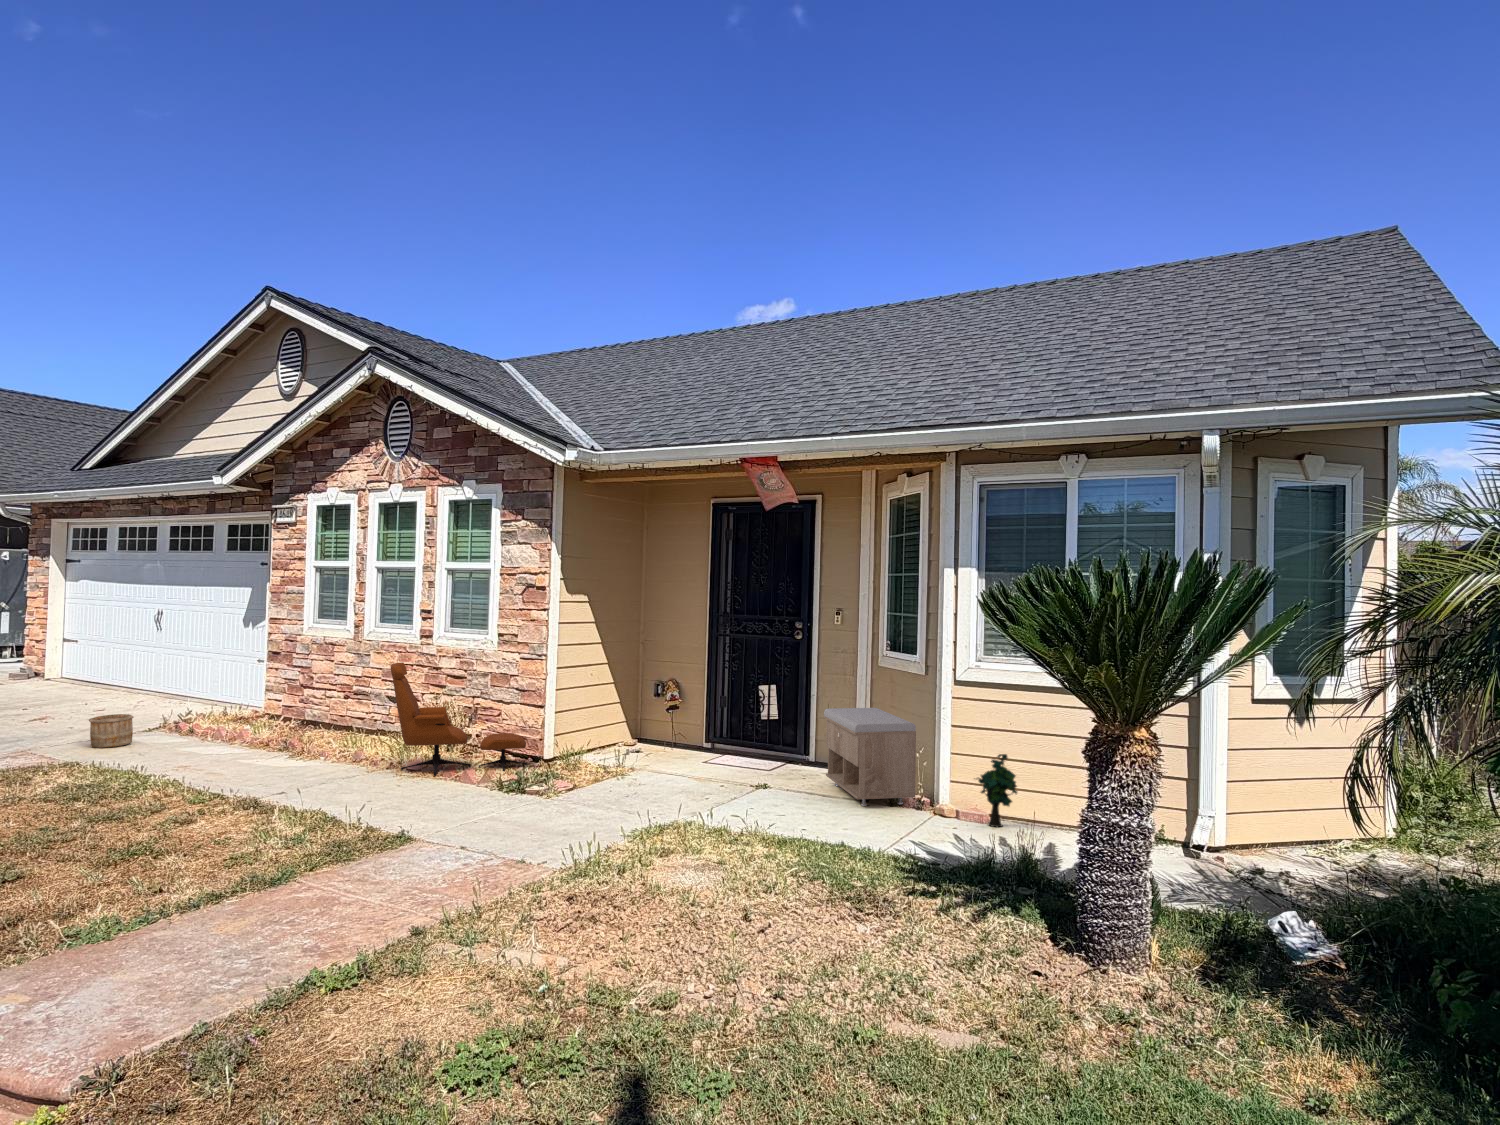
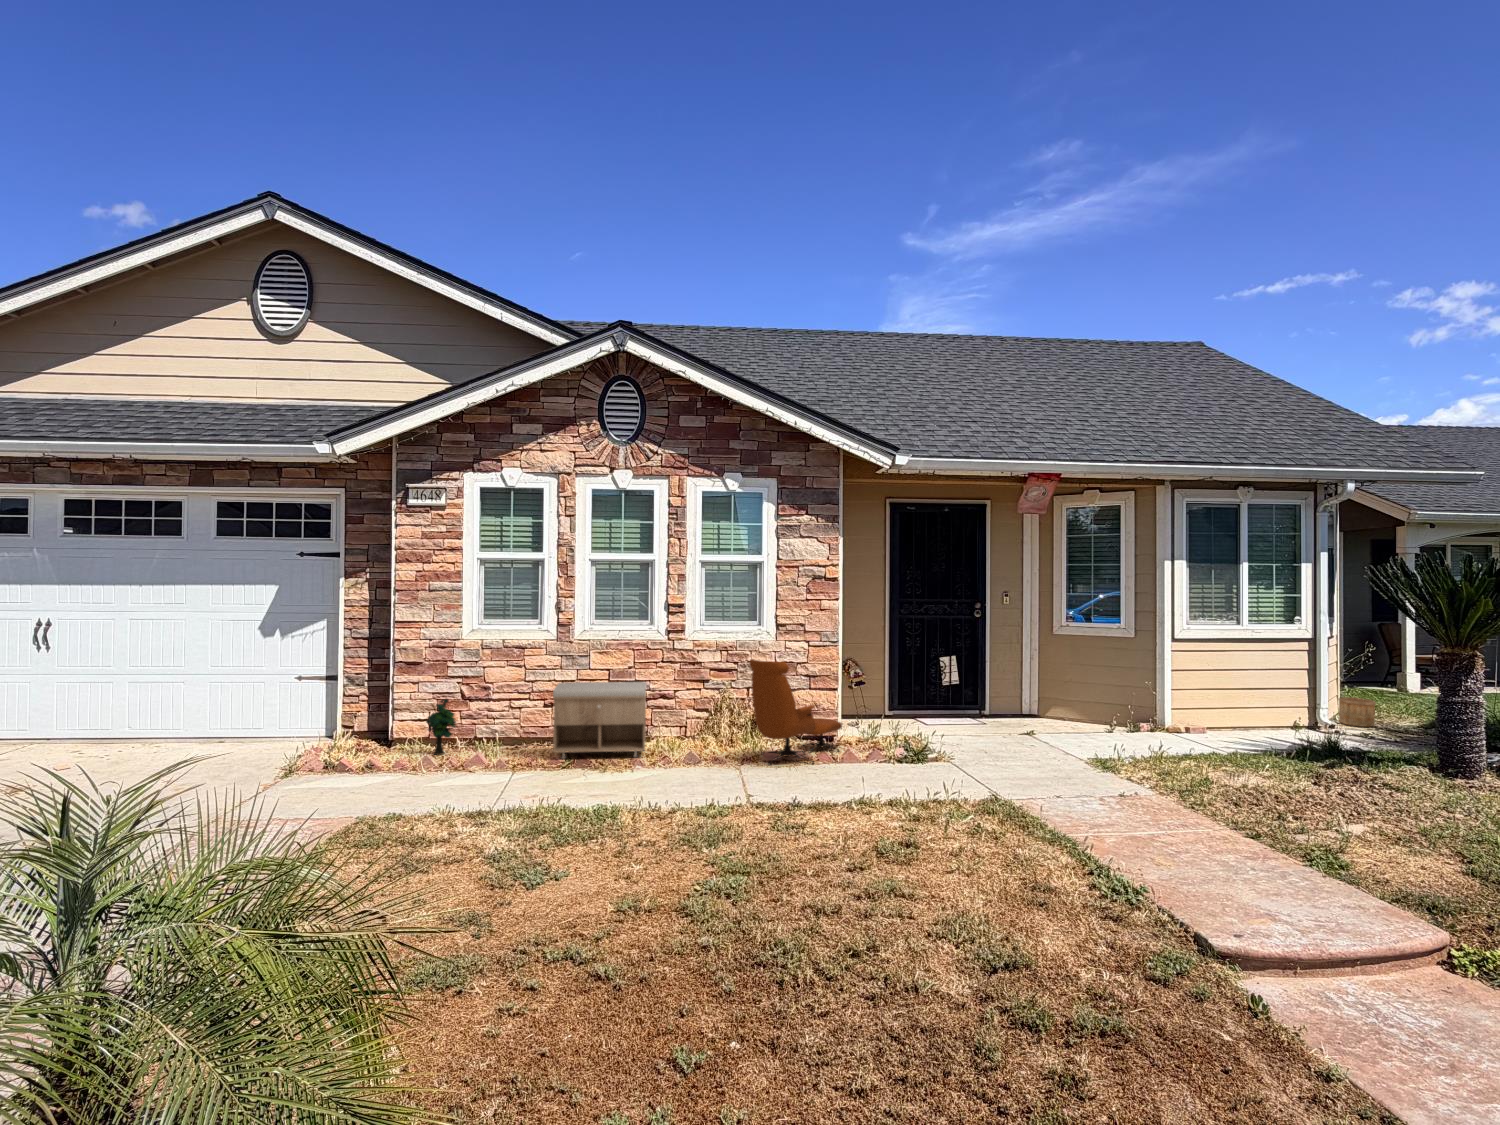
storage bench: present [824,708,916,806] -> present [553,682,646,759]
wooden bucket: present [89,714,134,748] -> present [1338,697,1376,727]
decorative plant: present [977,754,1017,827] -> present [425,699,456,755]

